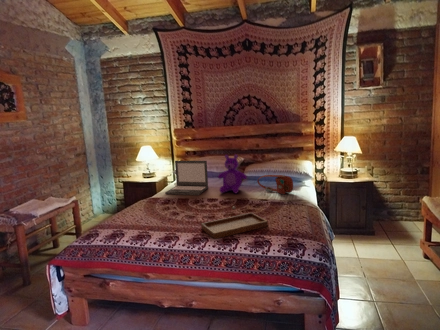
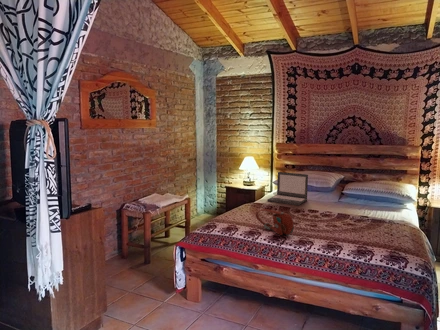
teddy bear: present [218,154,247,193] -> none [318,171,347,208]
handbag: present [257,175,293,194] -> present [256,209,294,235]
tray: present [201,206,268,239] -> none [306,217,370,244]

